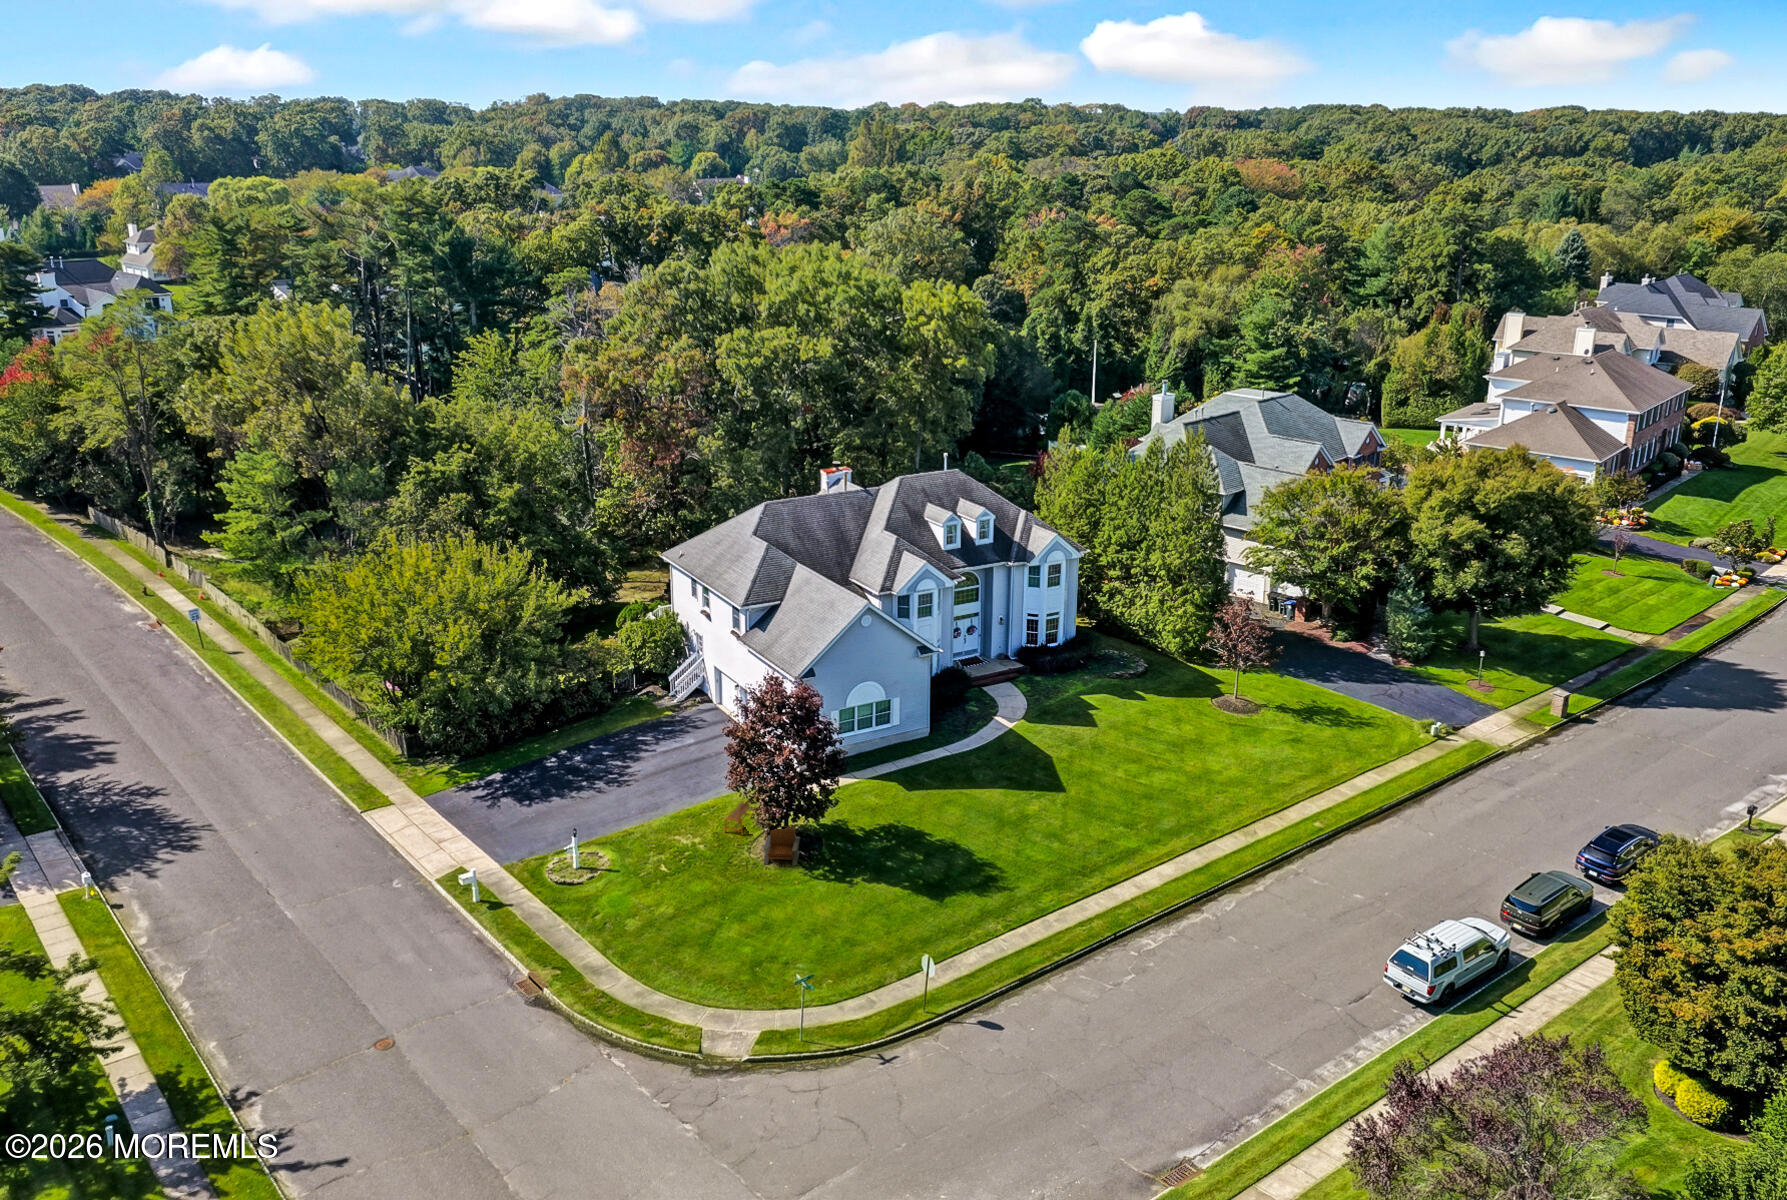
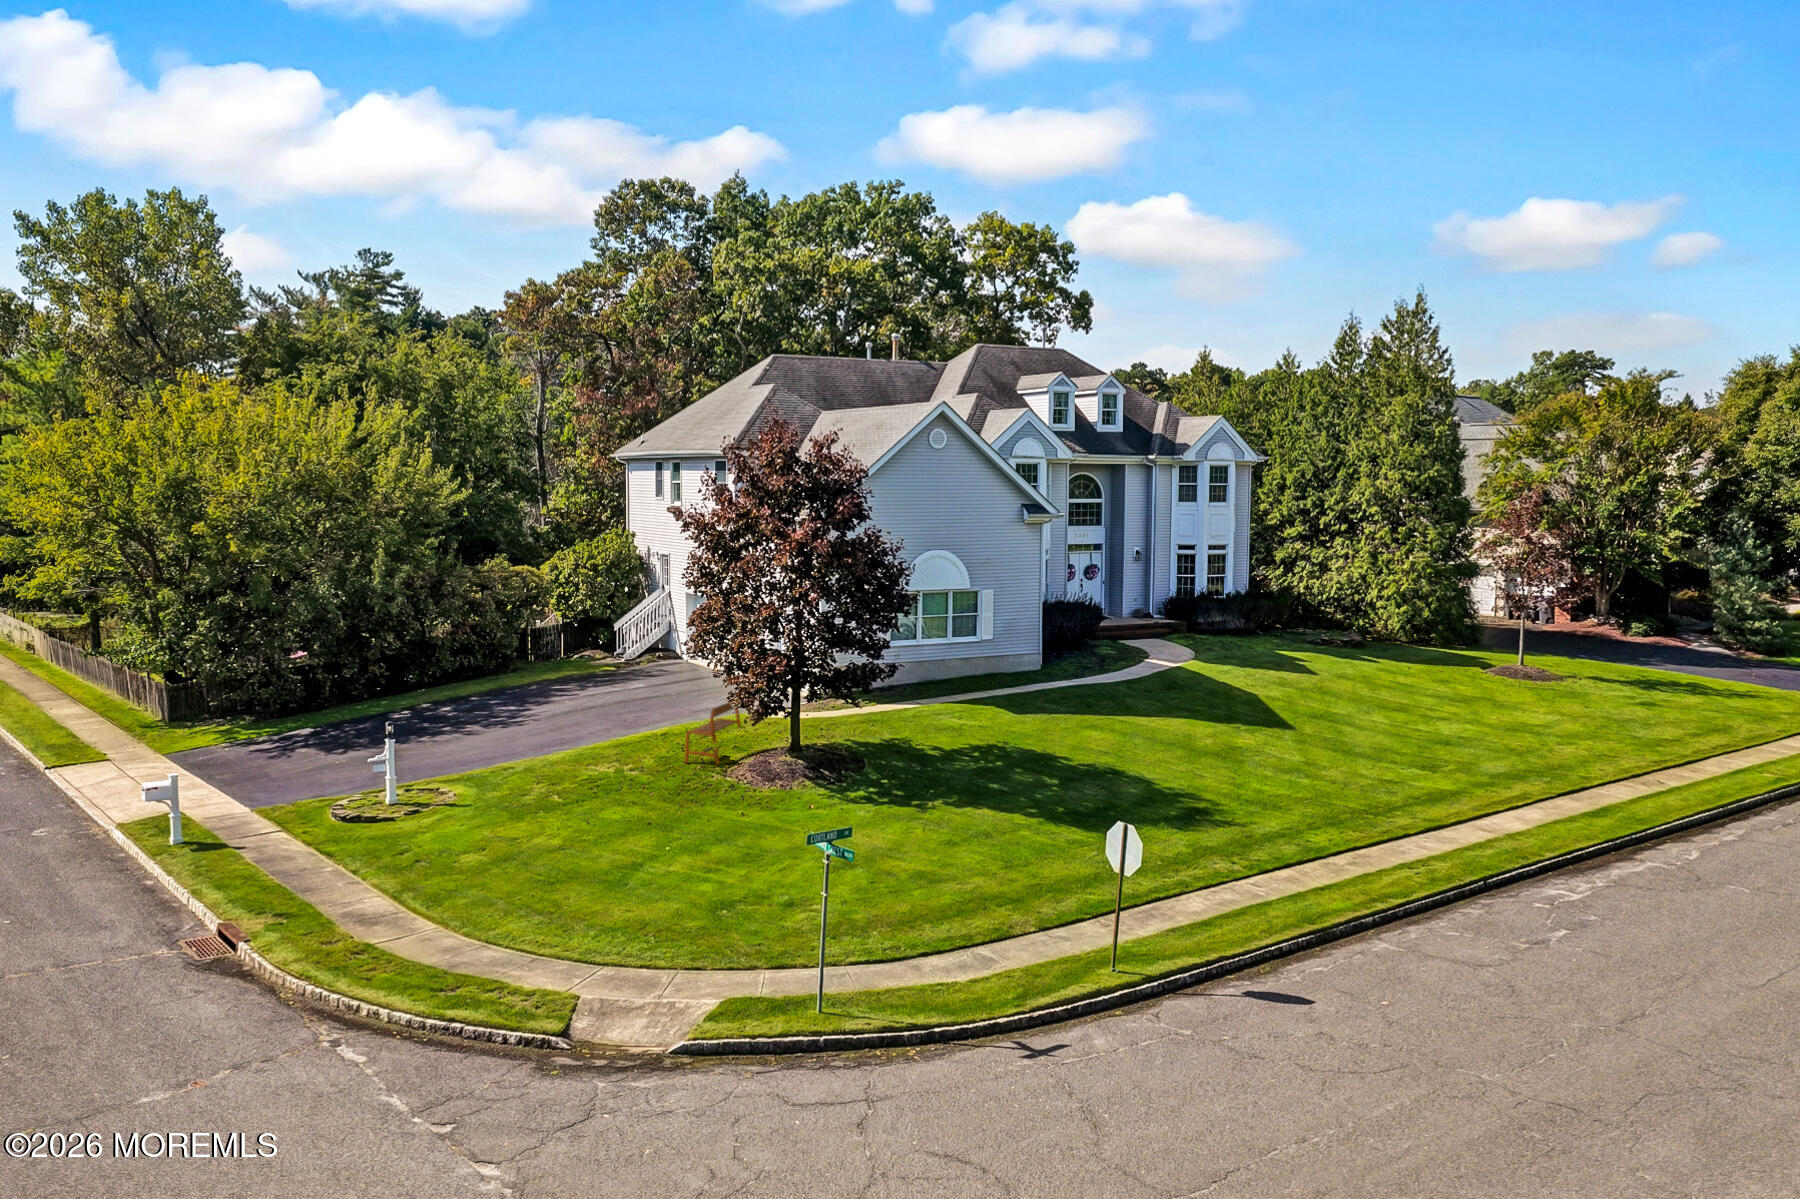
lounge chair: present [764,827,800,866] -> none [753,725,824,792]

